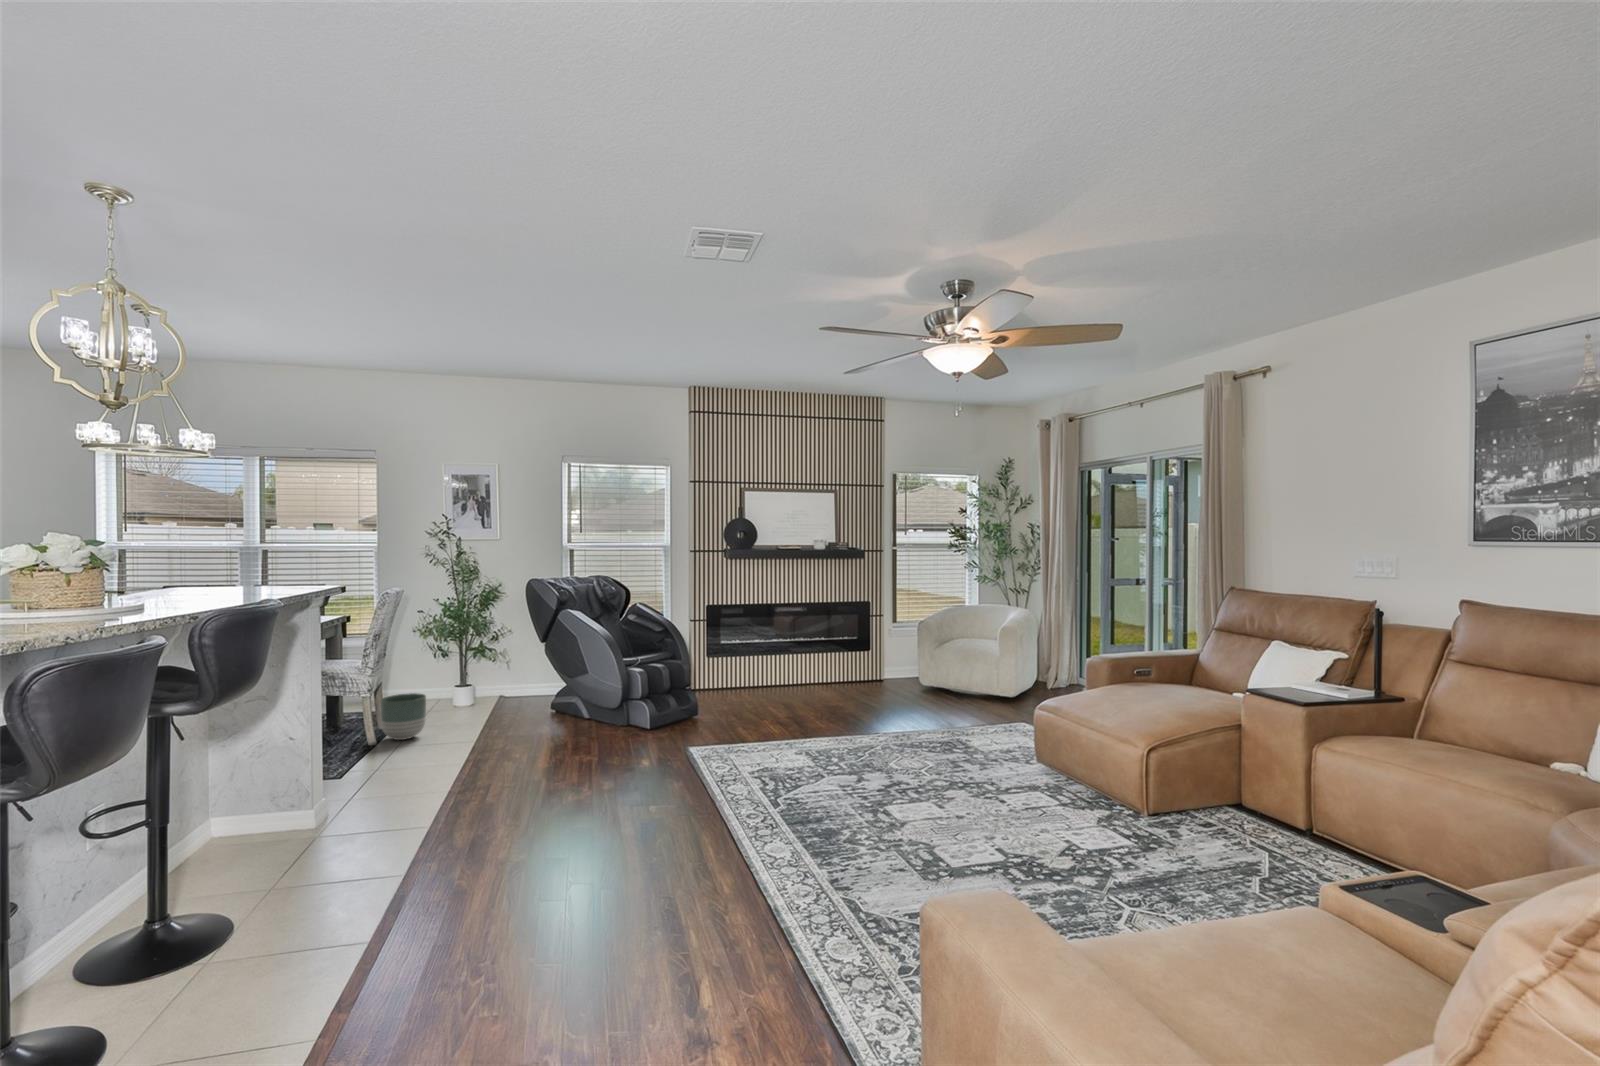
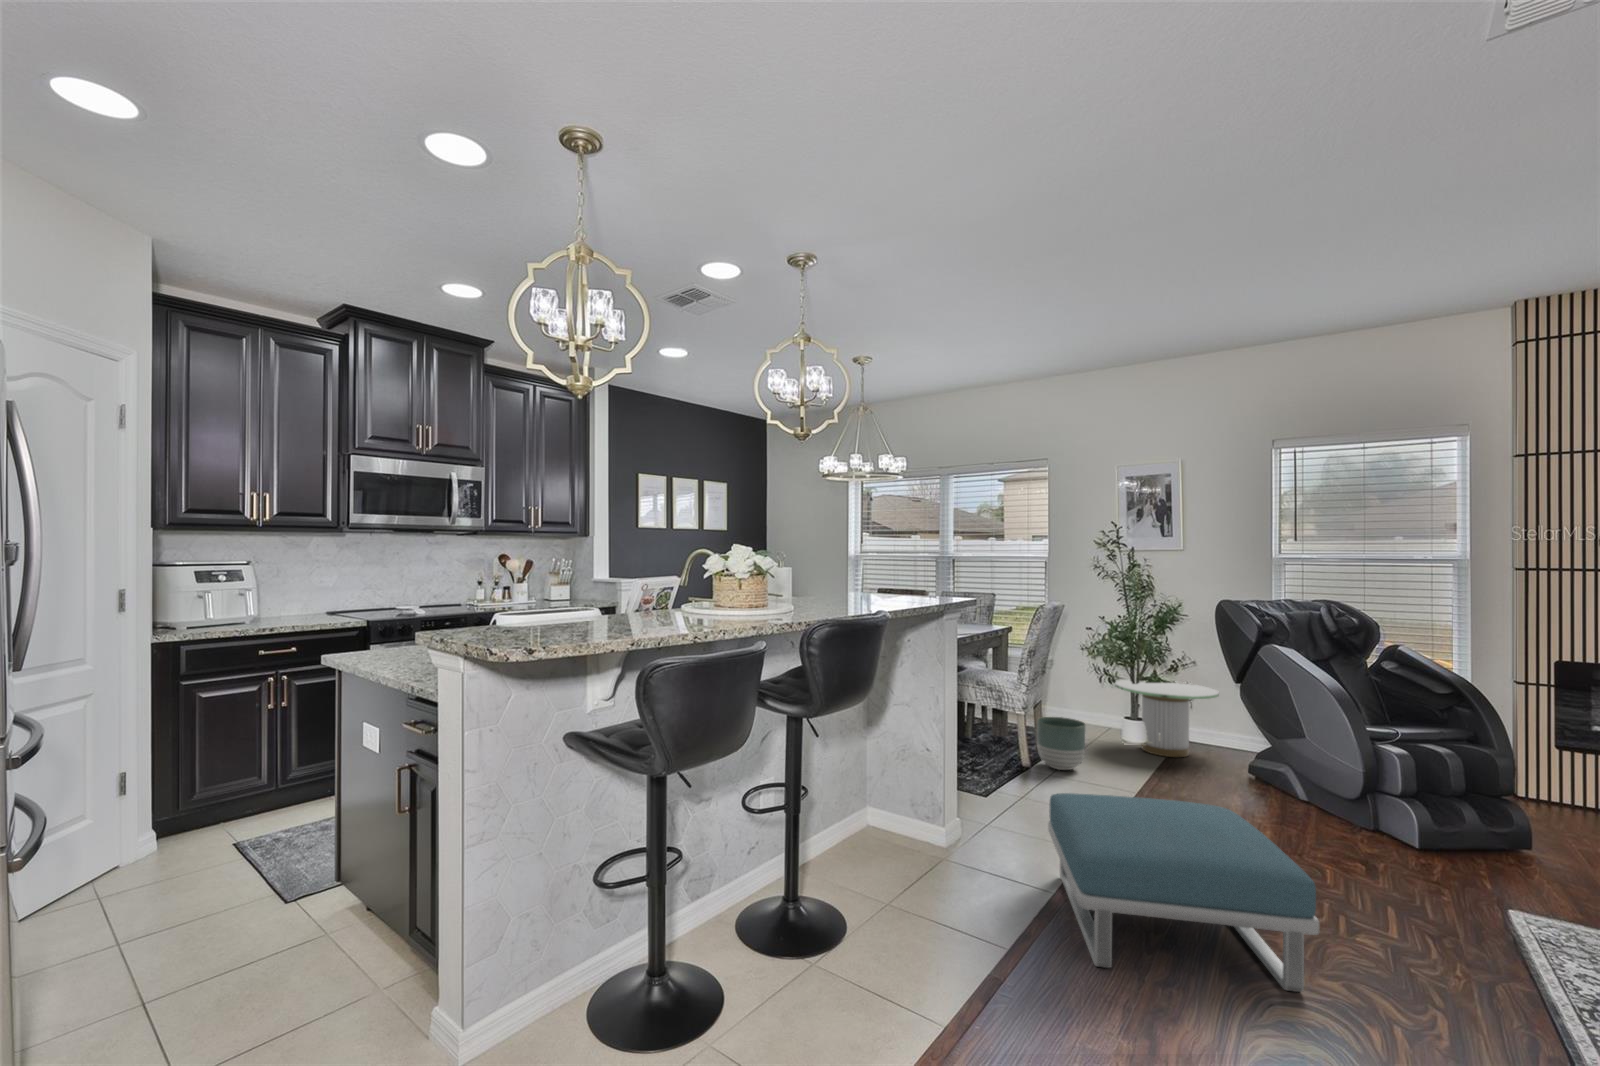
side table: none [447,649,530,711] -> present [1115,679,1219,757]
footstool: none [414,726,593,848] -> present [1048,793,1319,992]

